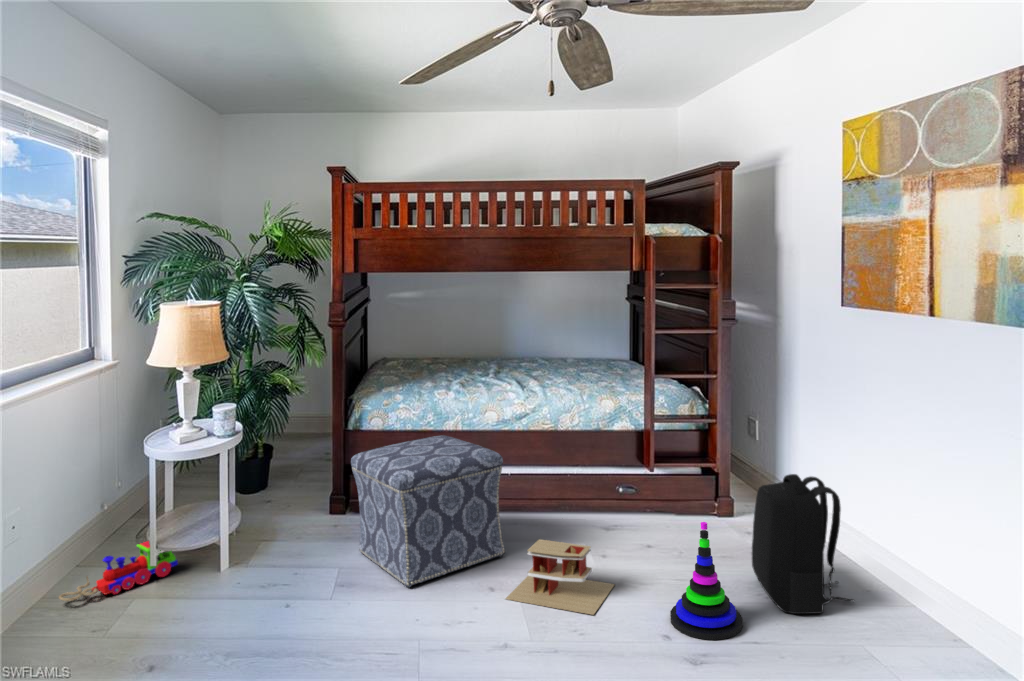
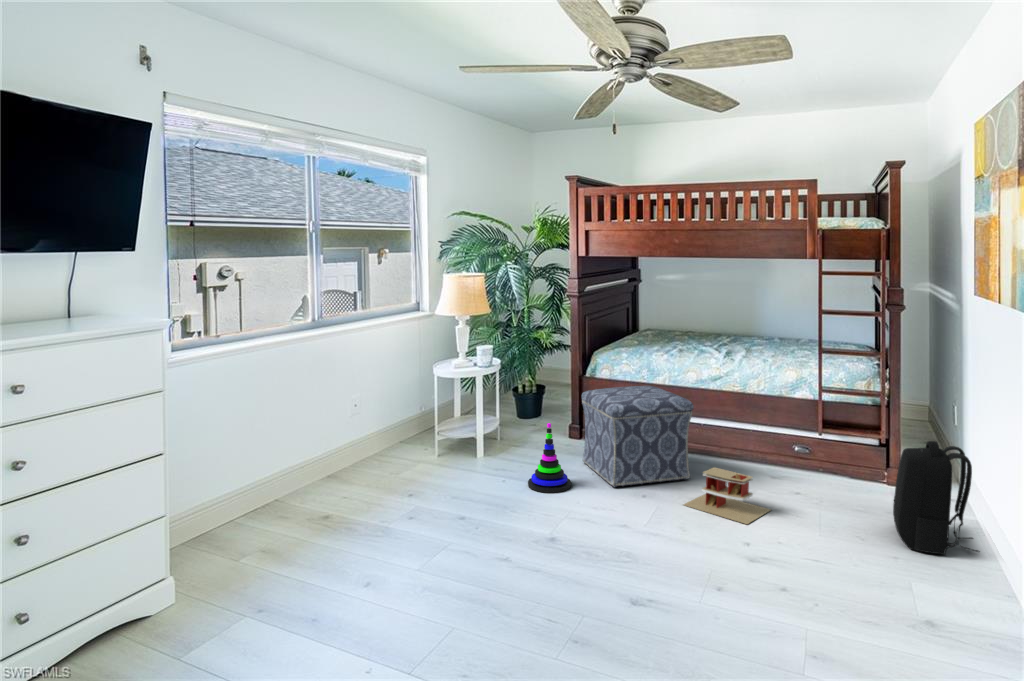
stacking toy: present [670,522,743,640] -> present [528,423,571,493]
toy train: present [59,541,178,601] -> none [396,431,464,462]

